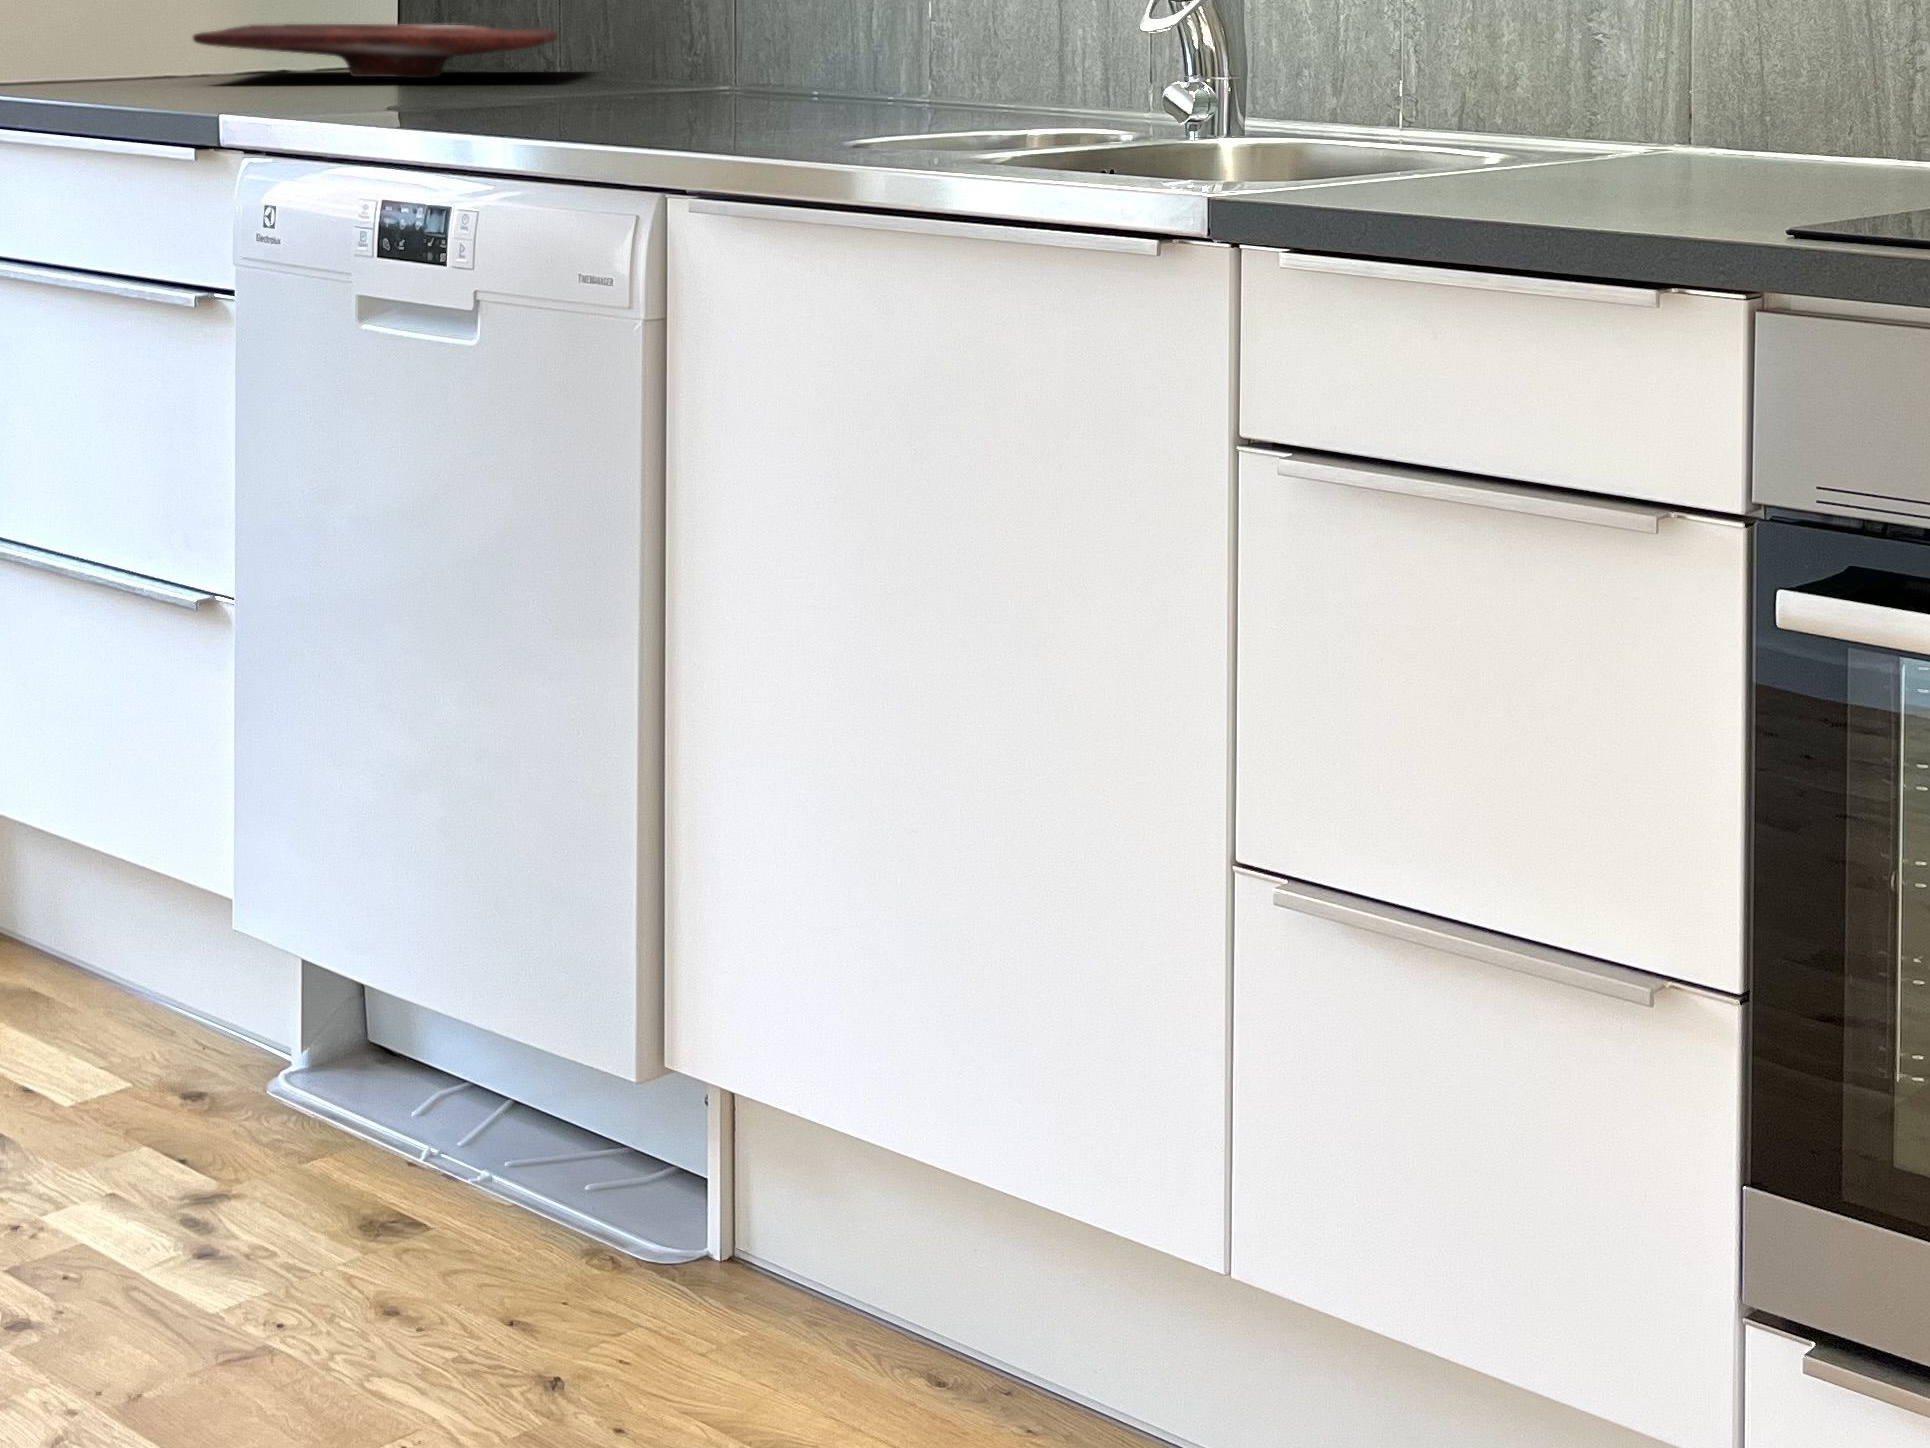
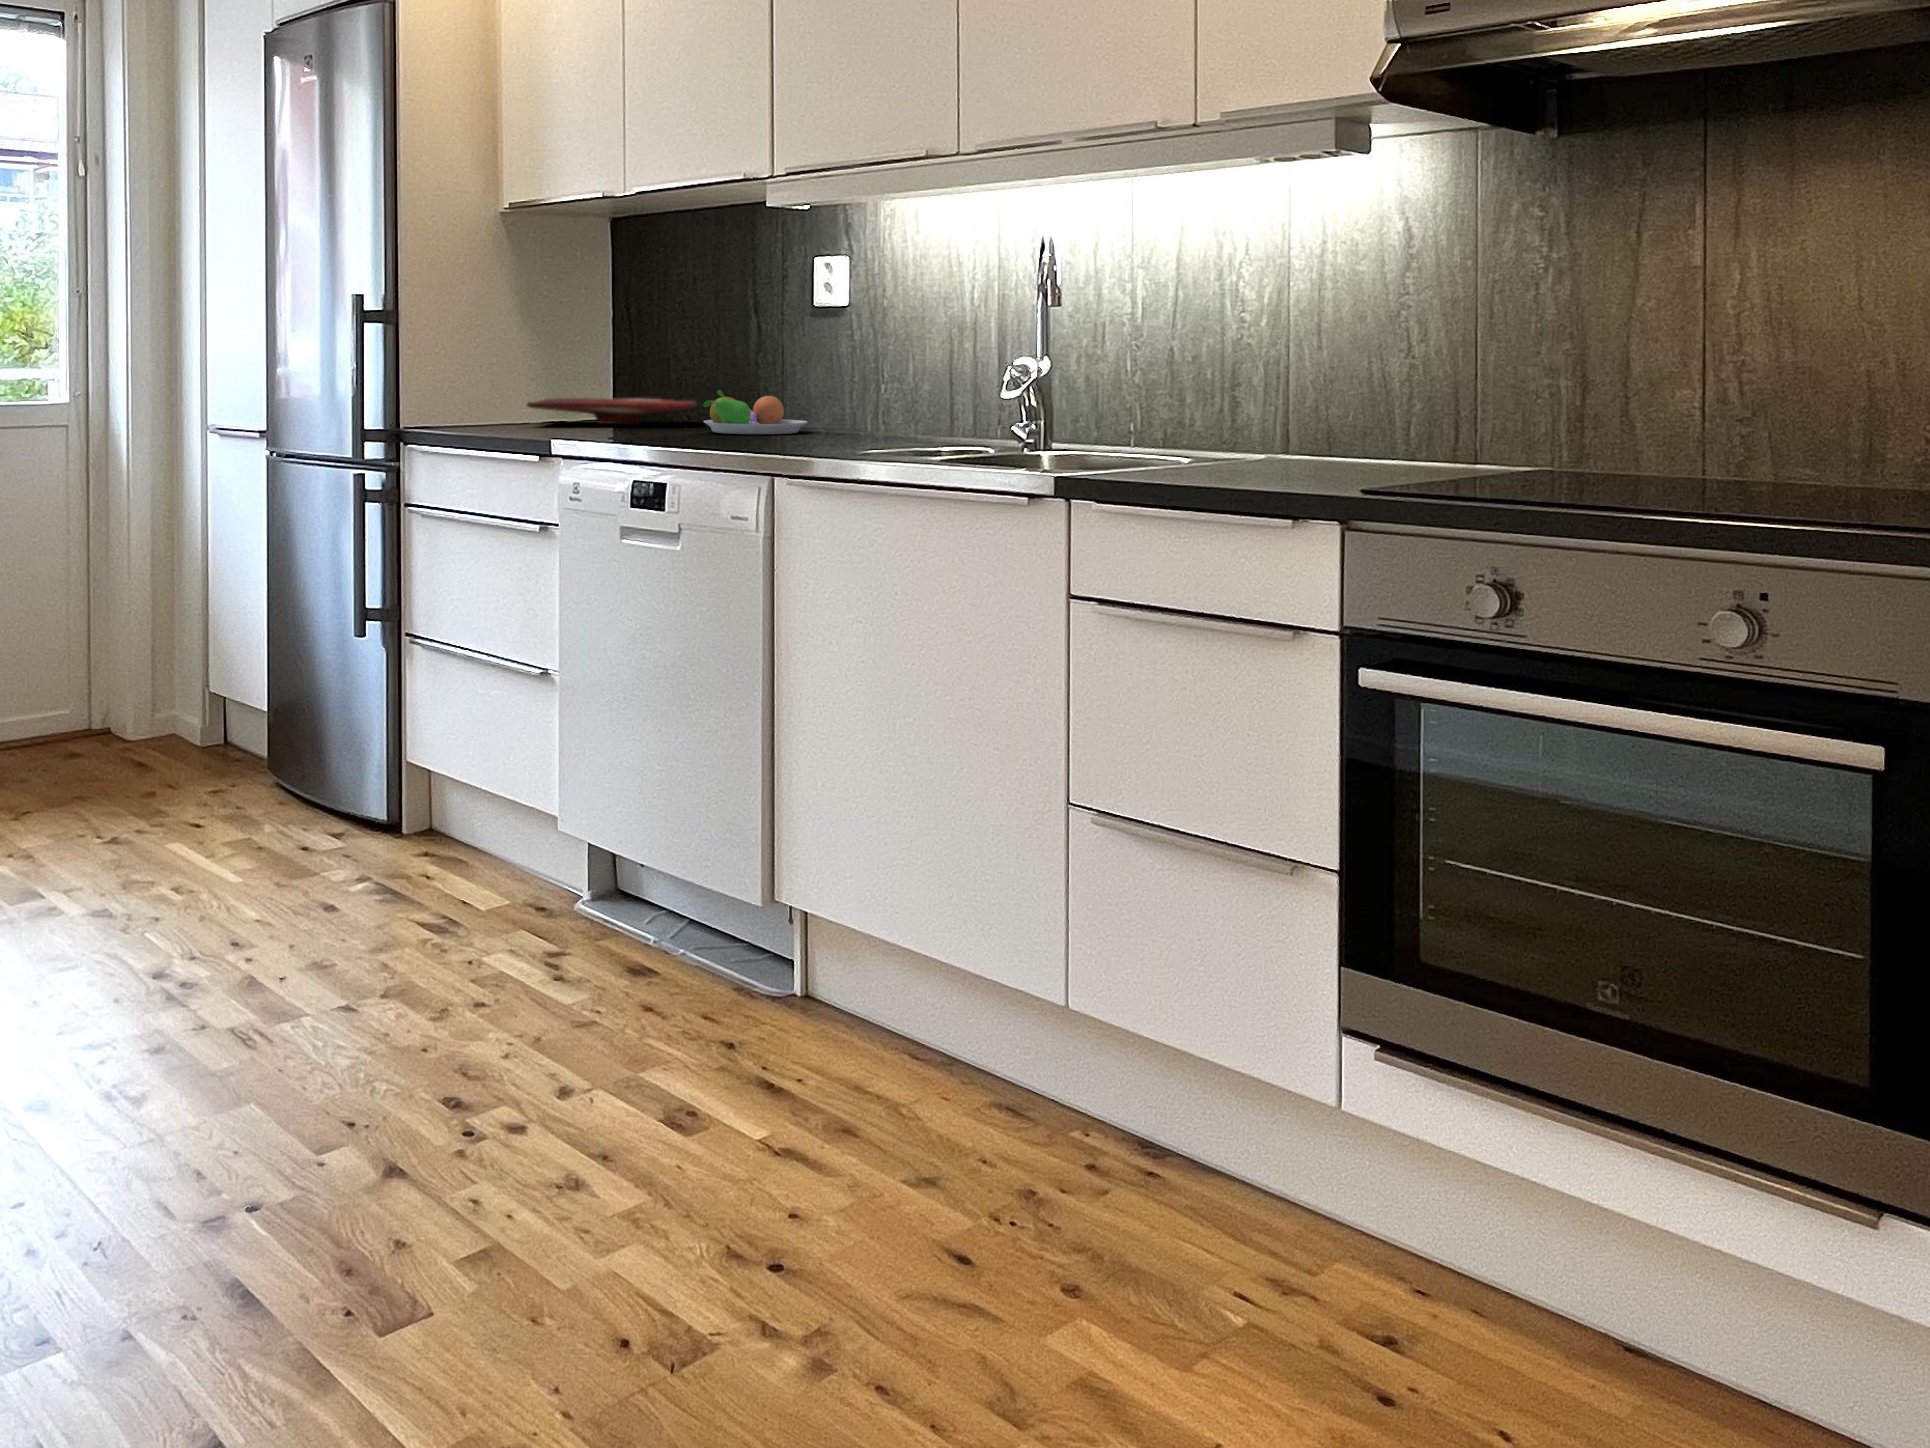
fruit bowl: none [552,10,773,101] -> present [703,390,807,434]

